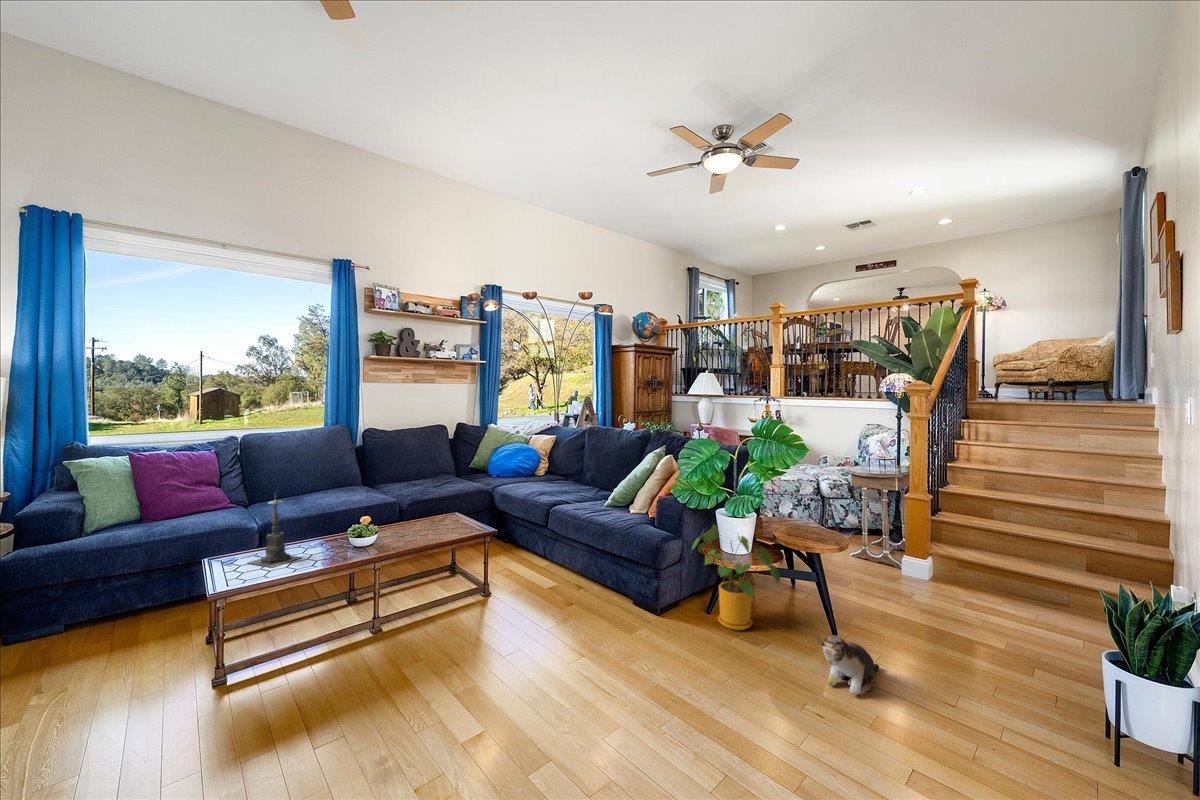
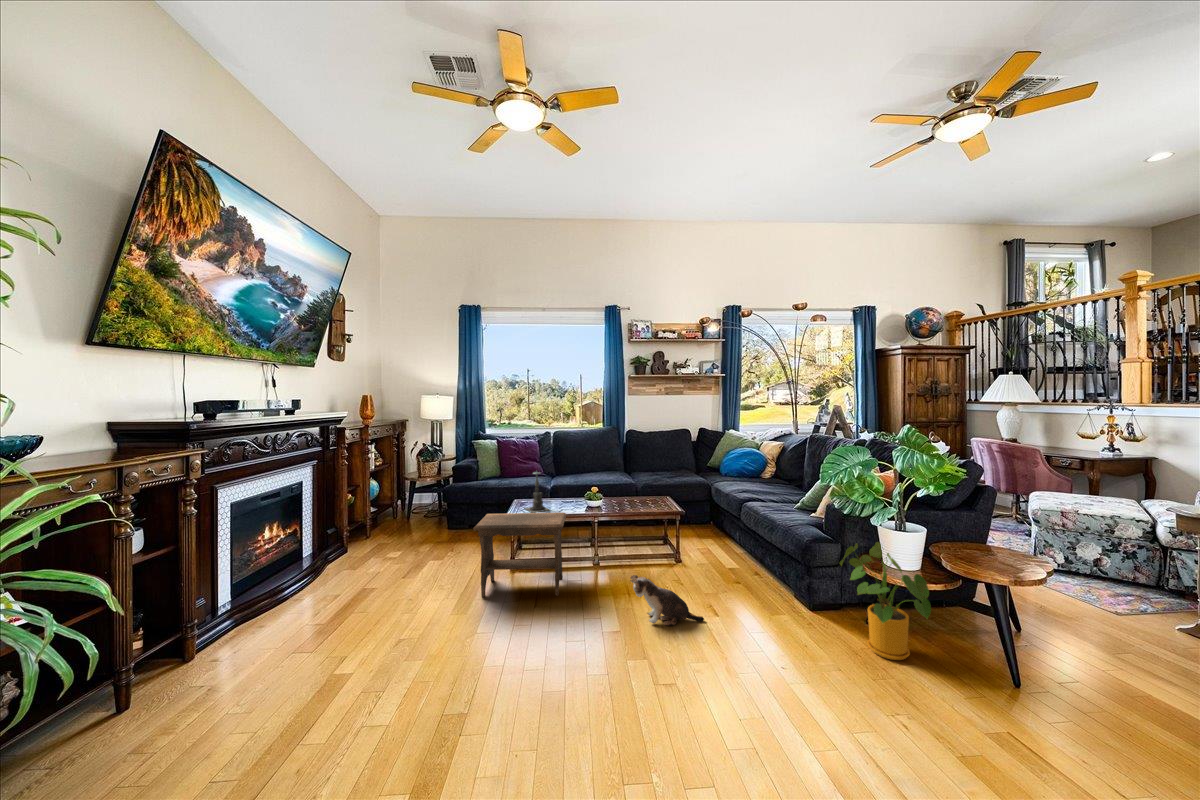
footstool: none [192,556,369,737] -> present [473,513,567,597]
plush toy: present [817,635,879,695] -> present [630,575,704,626]

